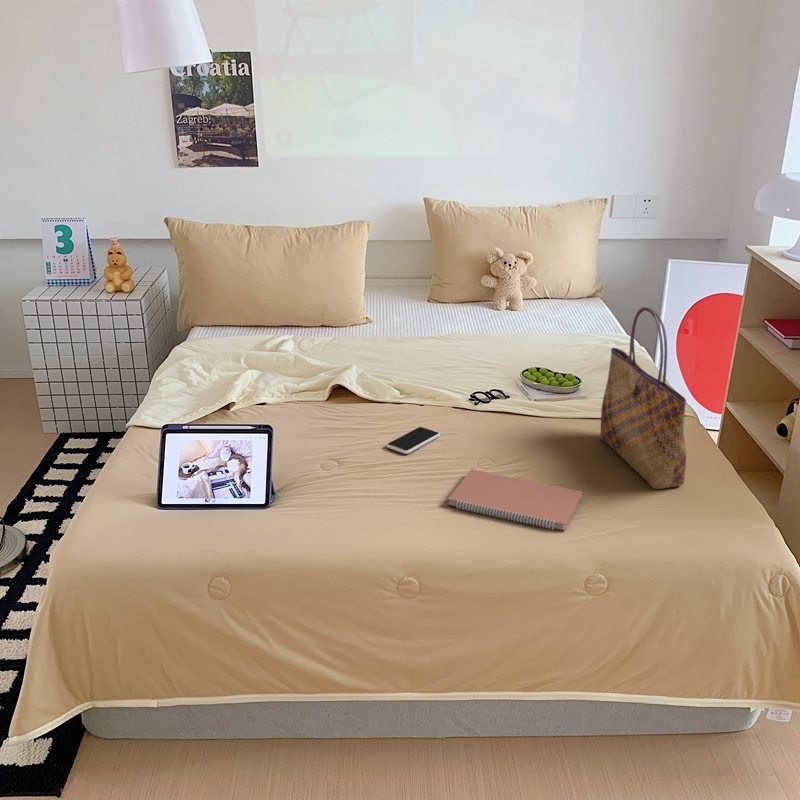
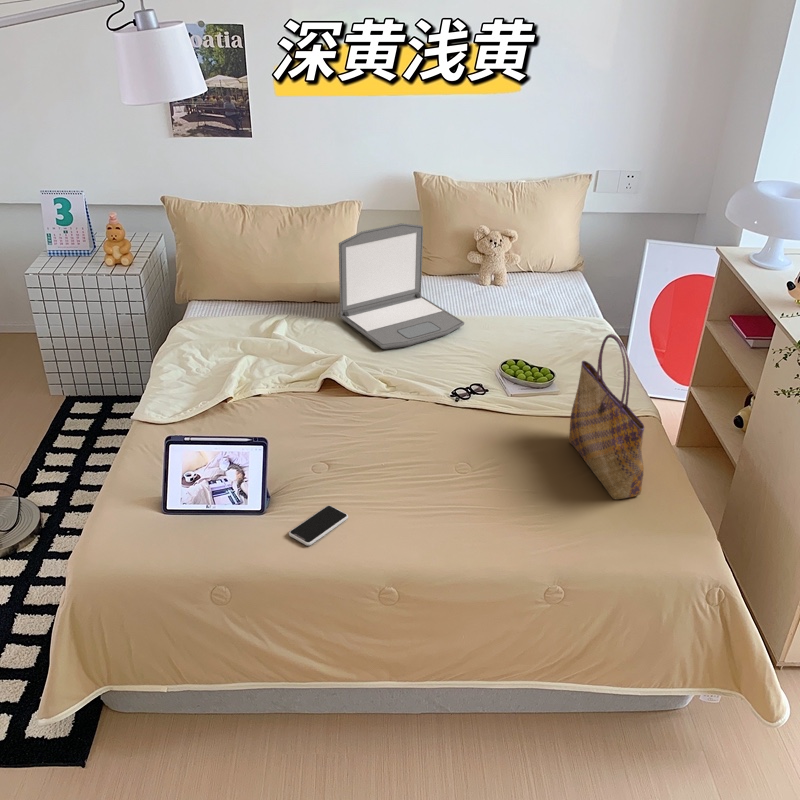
laptop: none [348,238,481,363] -> present [338,223,464,349]
smartphone: present [386,427,440,454] -> present [289,505,348,546]
notebook: present [448,469,583,530] -> none [426,476,548,544]

